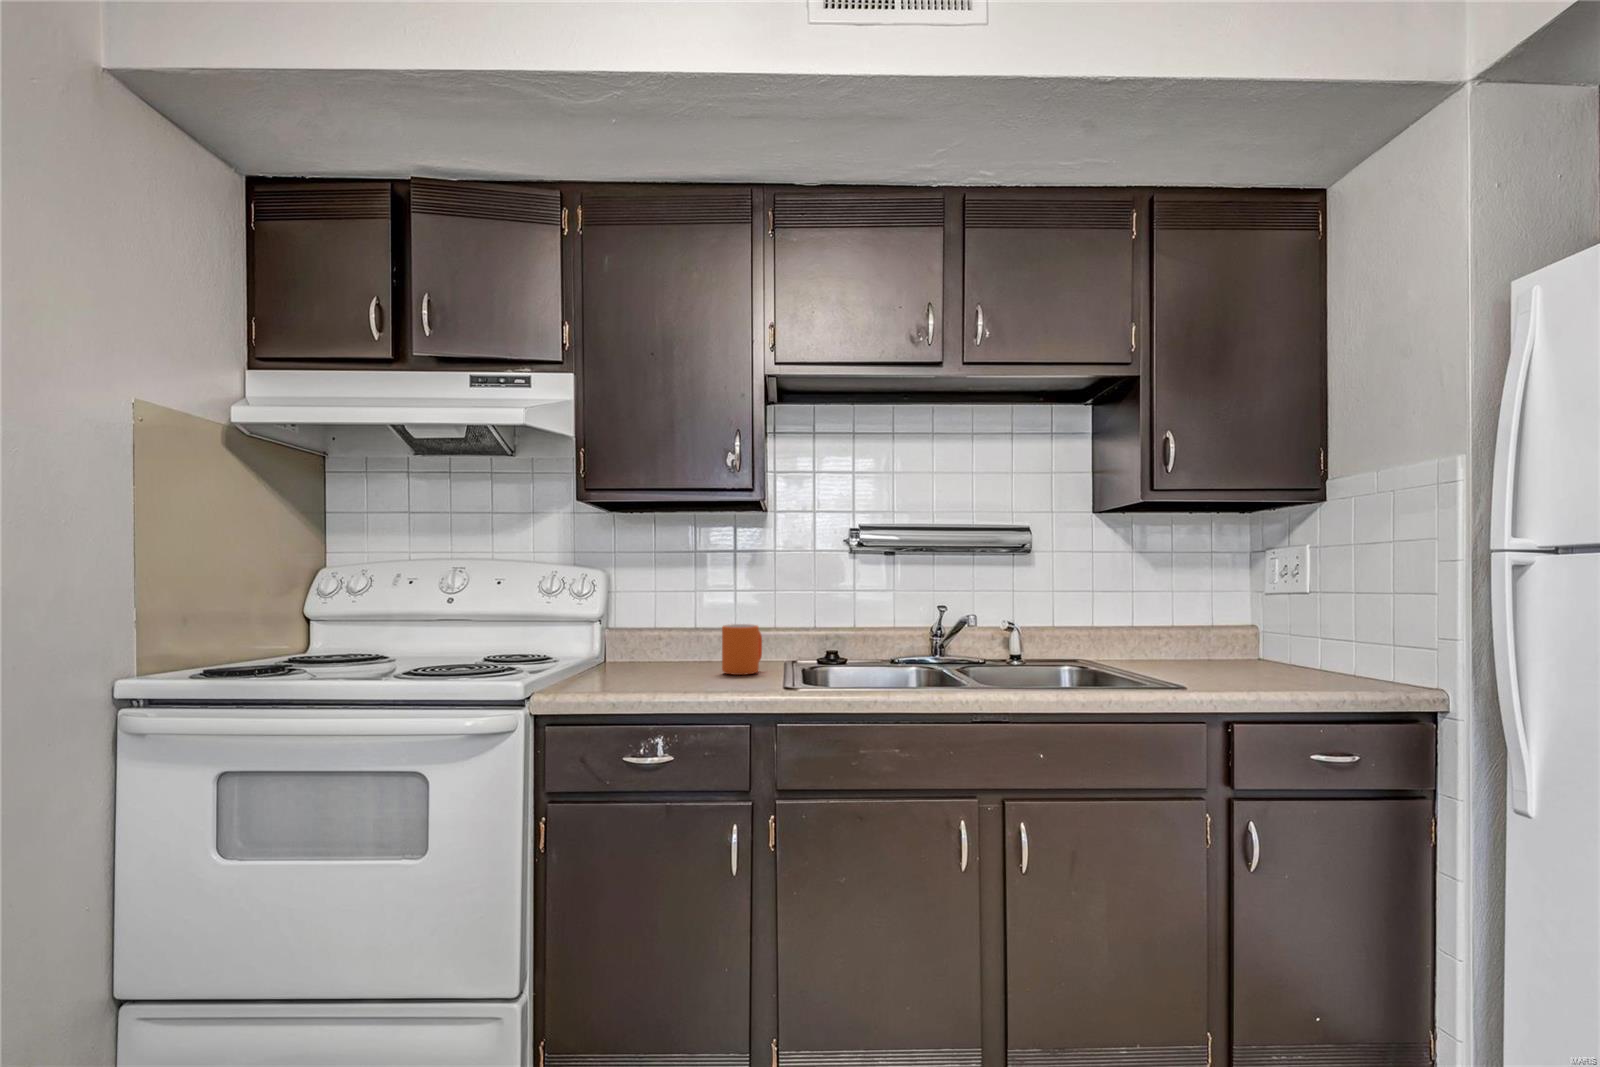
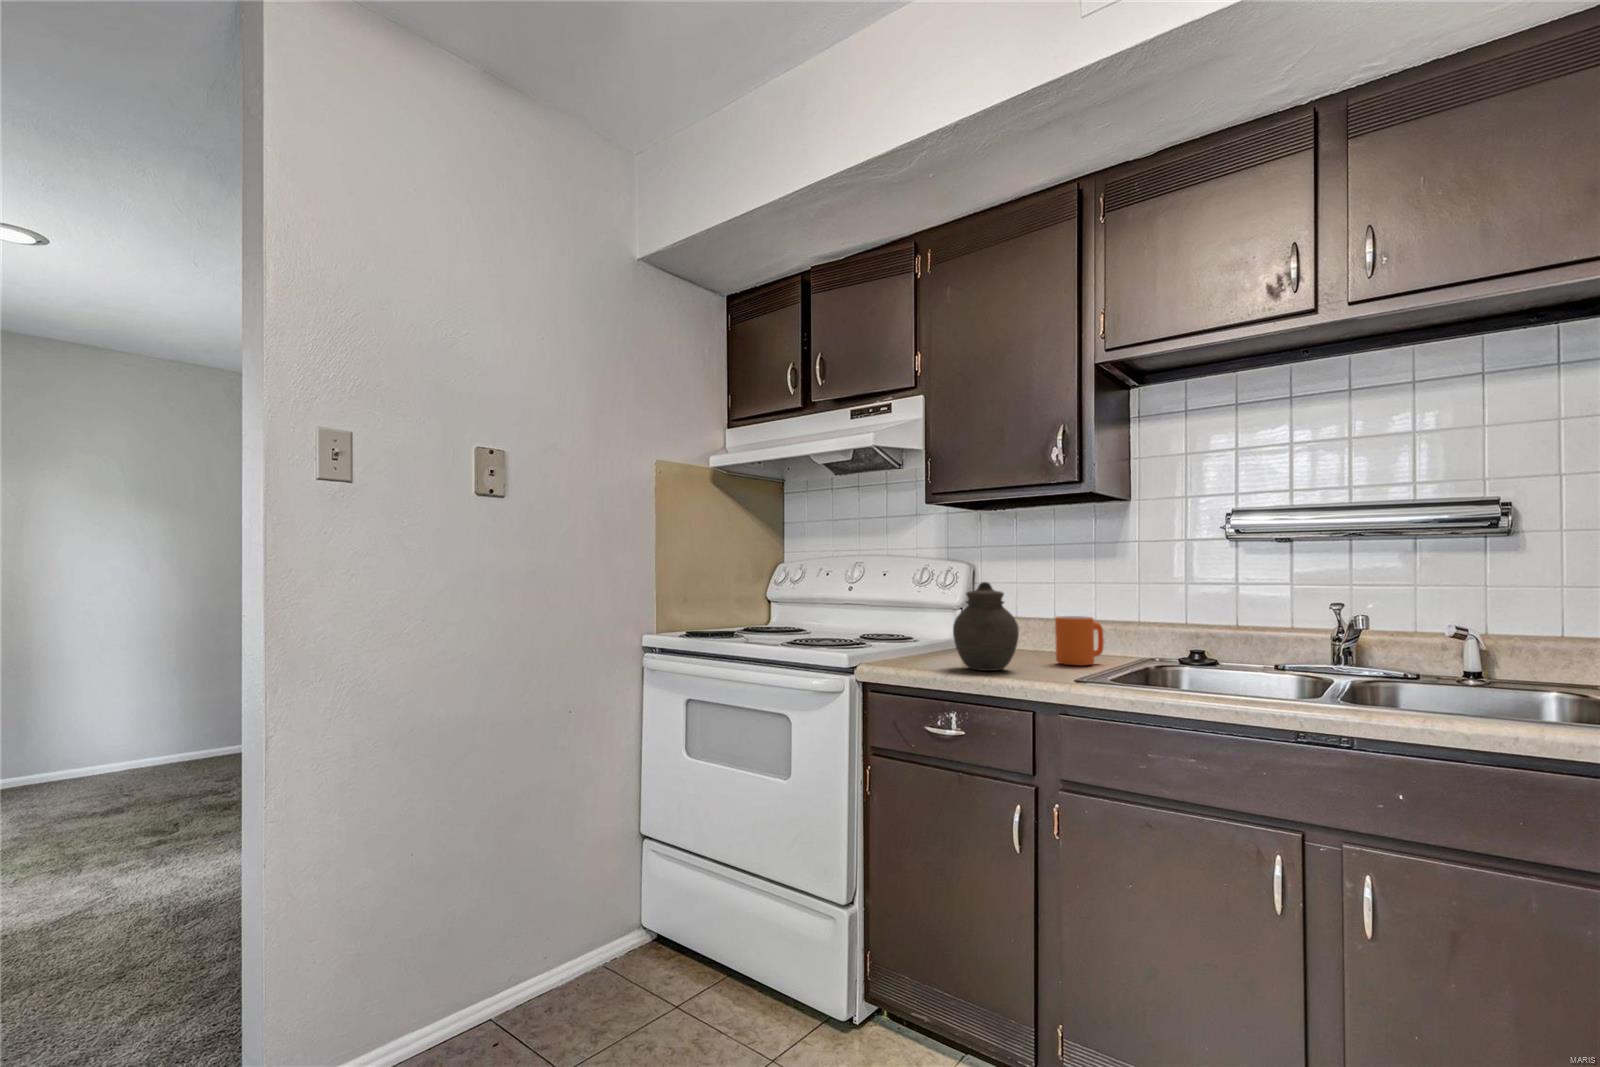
jar: none [643,594,712,689] -> present [953,582,1019,671]

